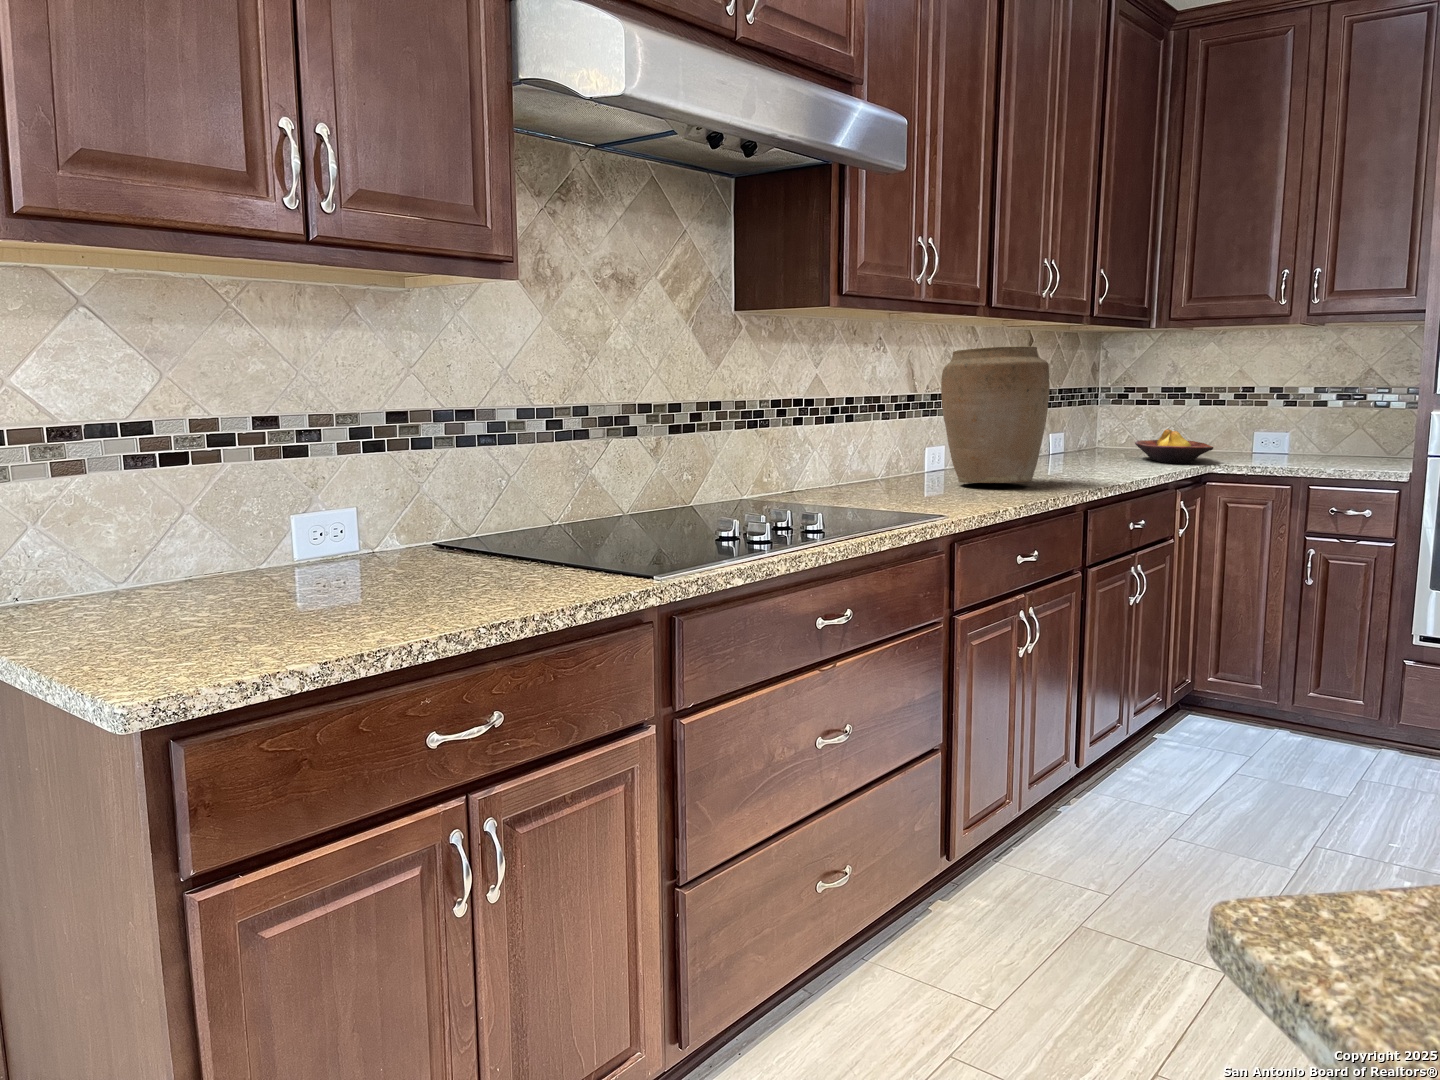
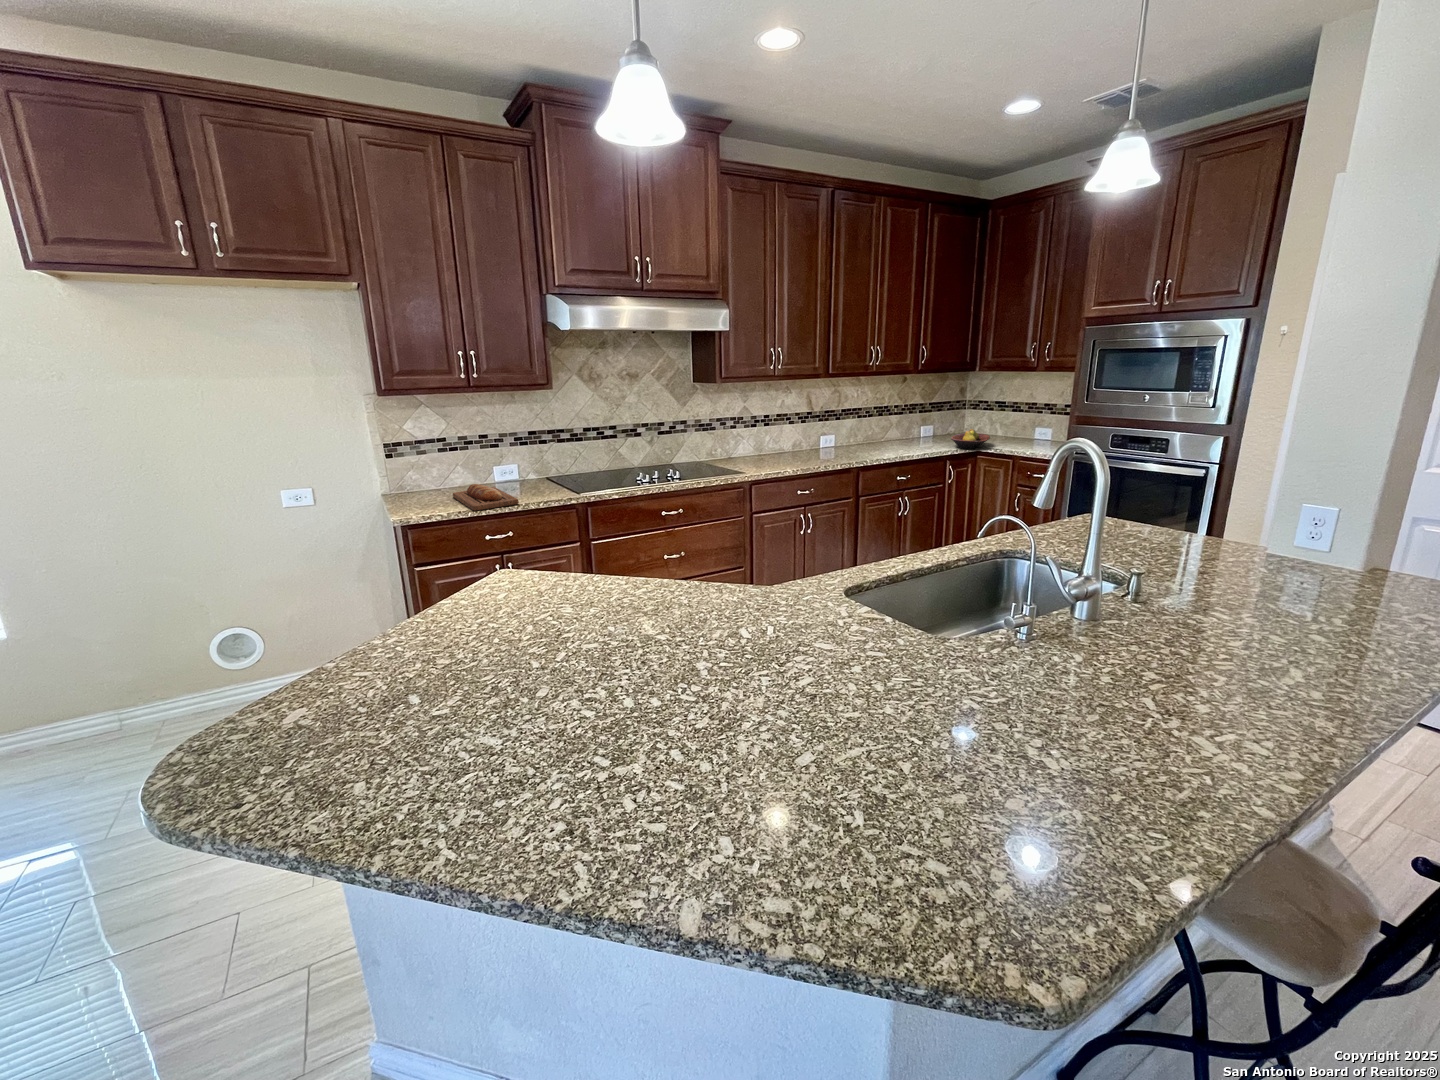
vase: present [941,346,1050,483] -> none [800,396,850,459]
bread loaf: none [220,555,499,635] -> present [453,484,519,511]

